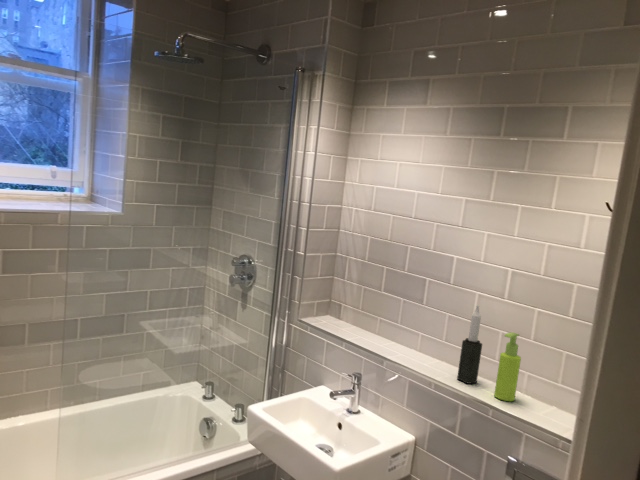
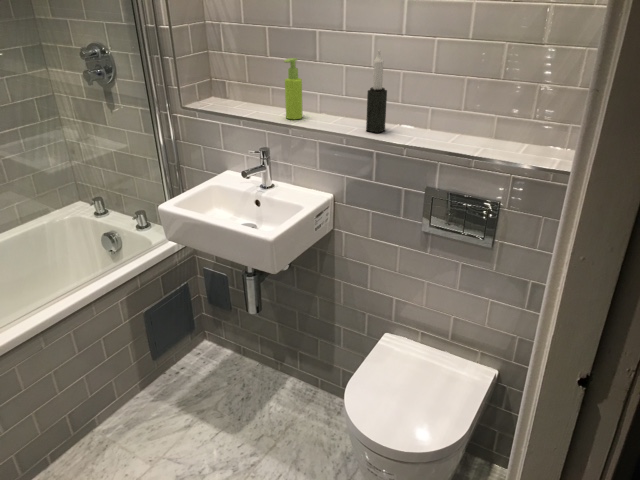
soap dispenser: present [494,333,521,401] -> present [284,58,303,119]

